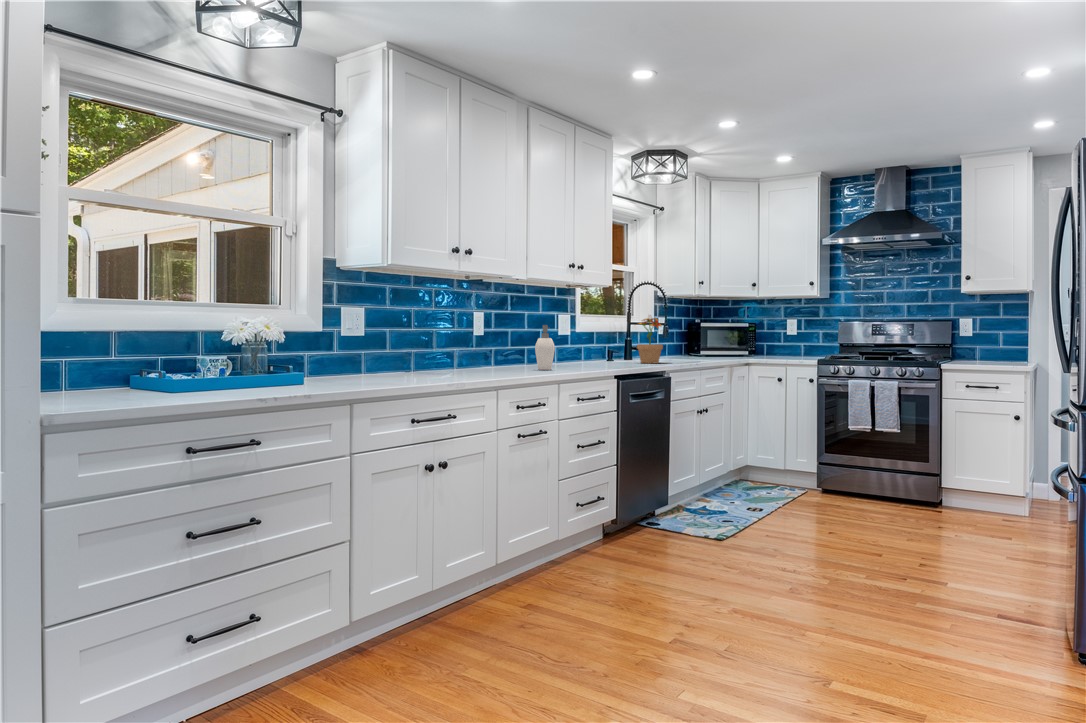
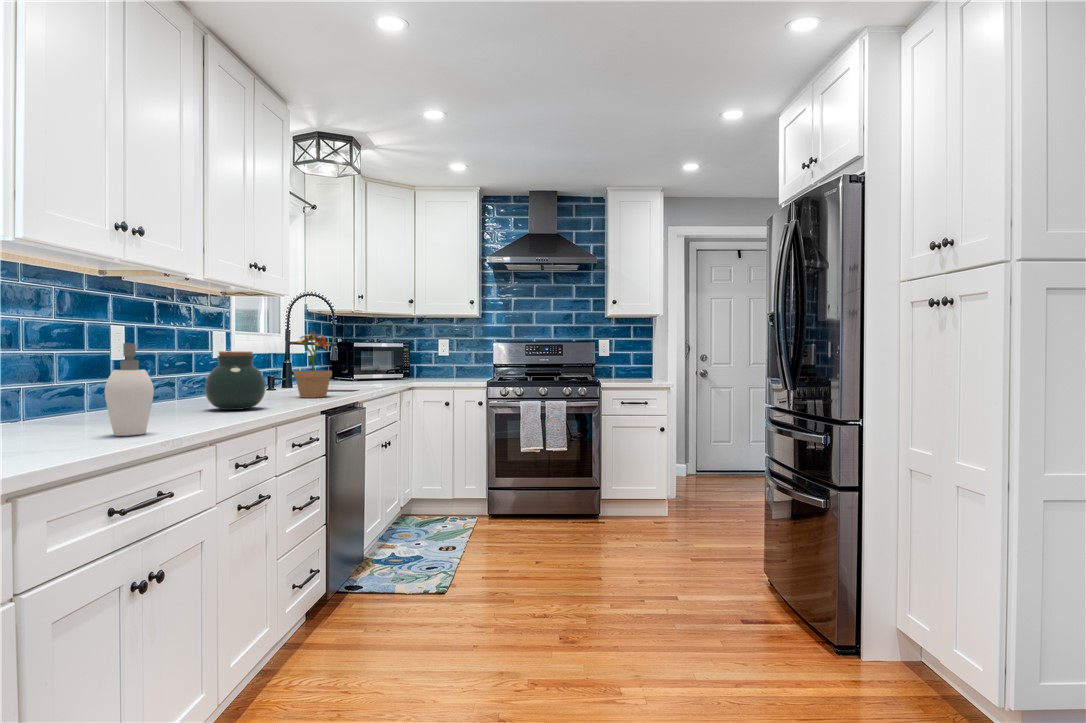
jar: none [581,330,613,366] -> present [205,352,265,410]

